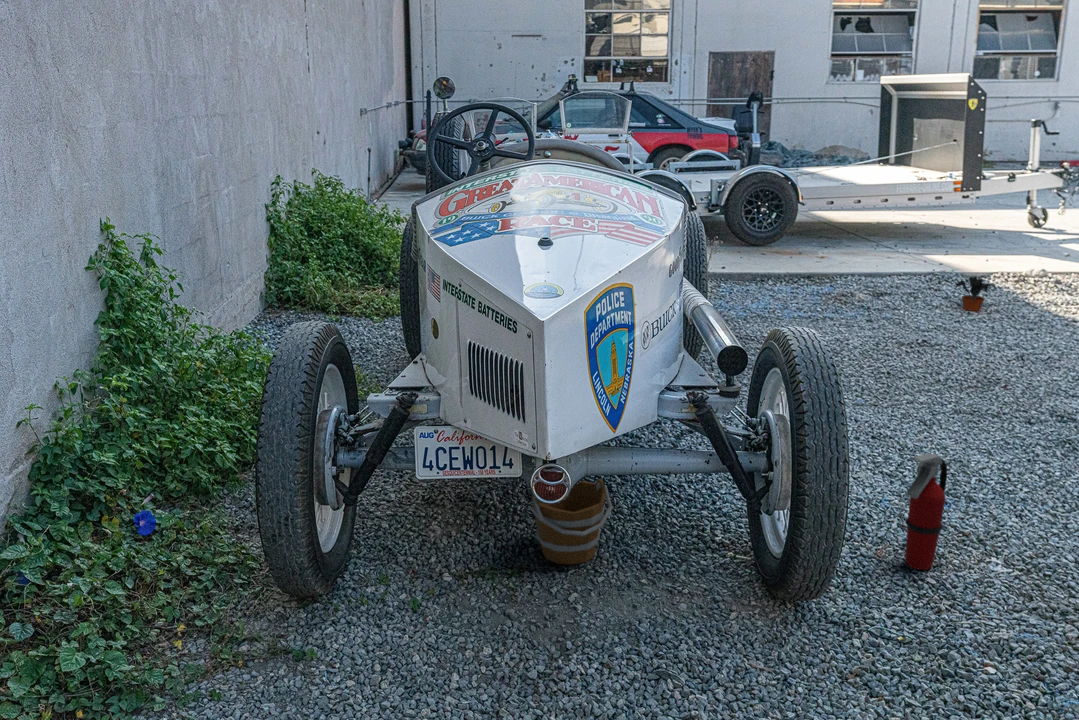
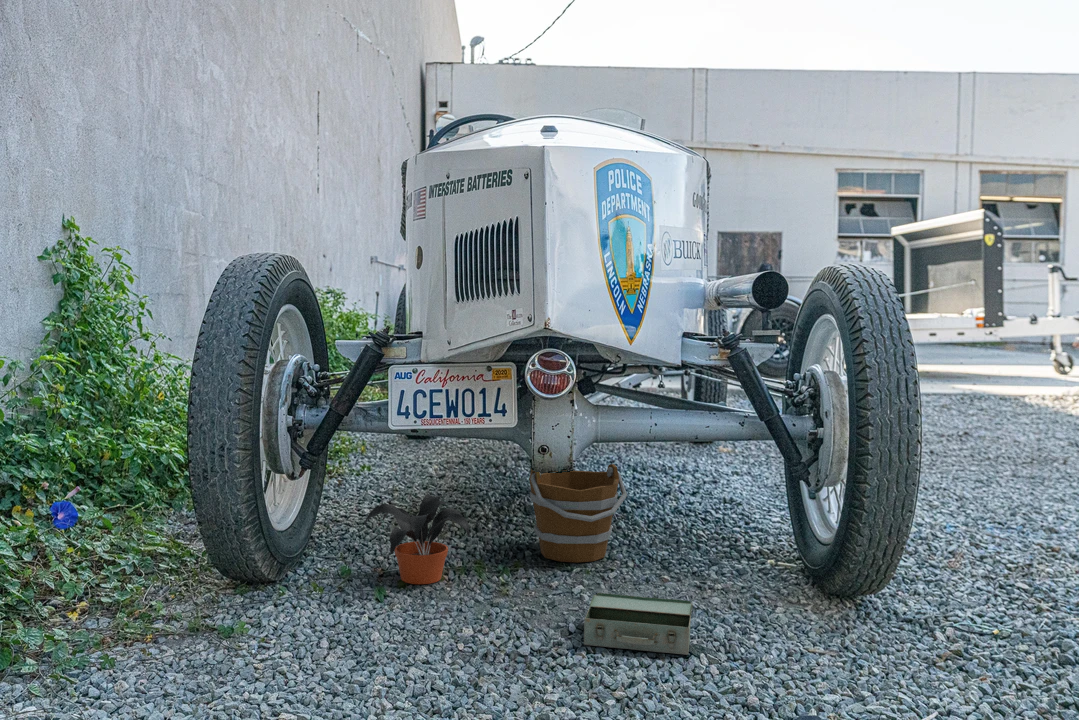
potted plant: present [955,277,996,311] -> present [364,494,470,584]
fire extinguisher: present [905,453,947,570] -> none [989,425,1036,579]
toolbox: none [582,620,664,678] -> present [584,593,693,655]

